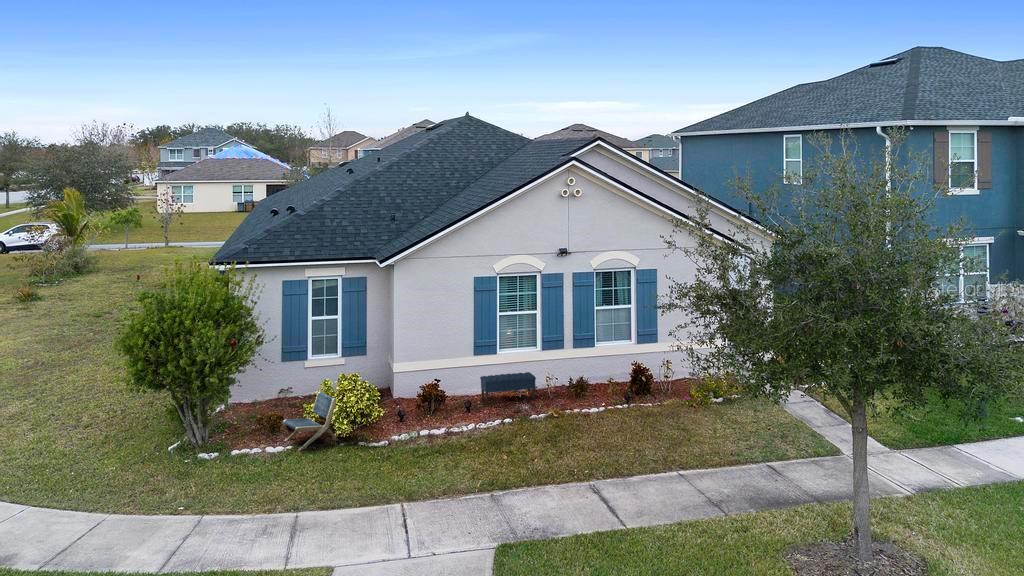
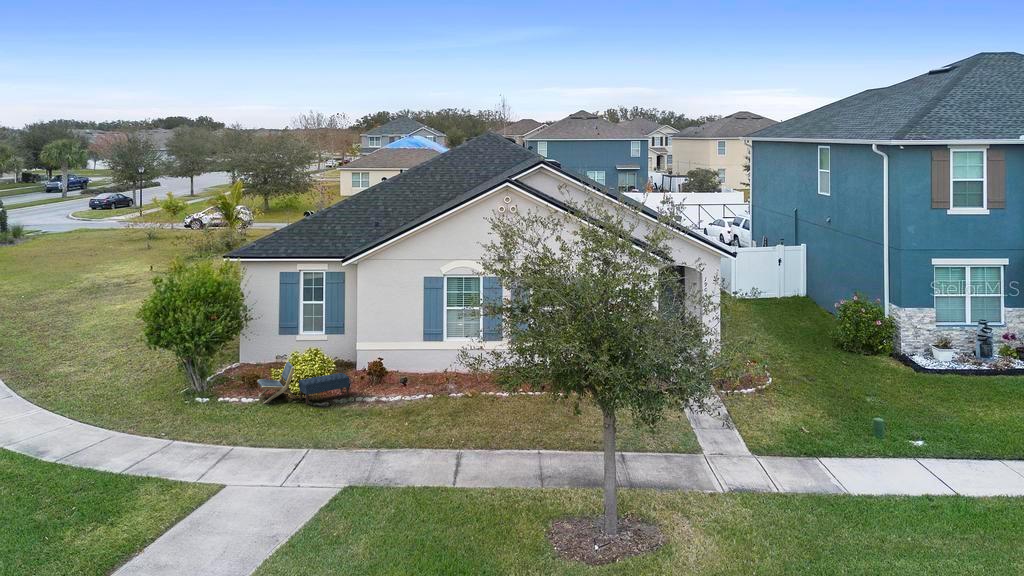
bench: present [480,372,536,404] -> present [299,373,349,404]

